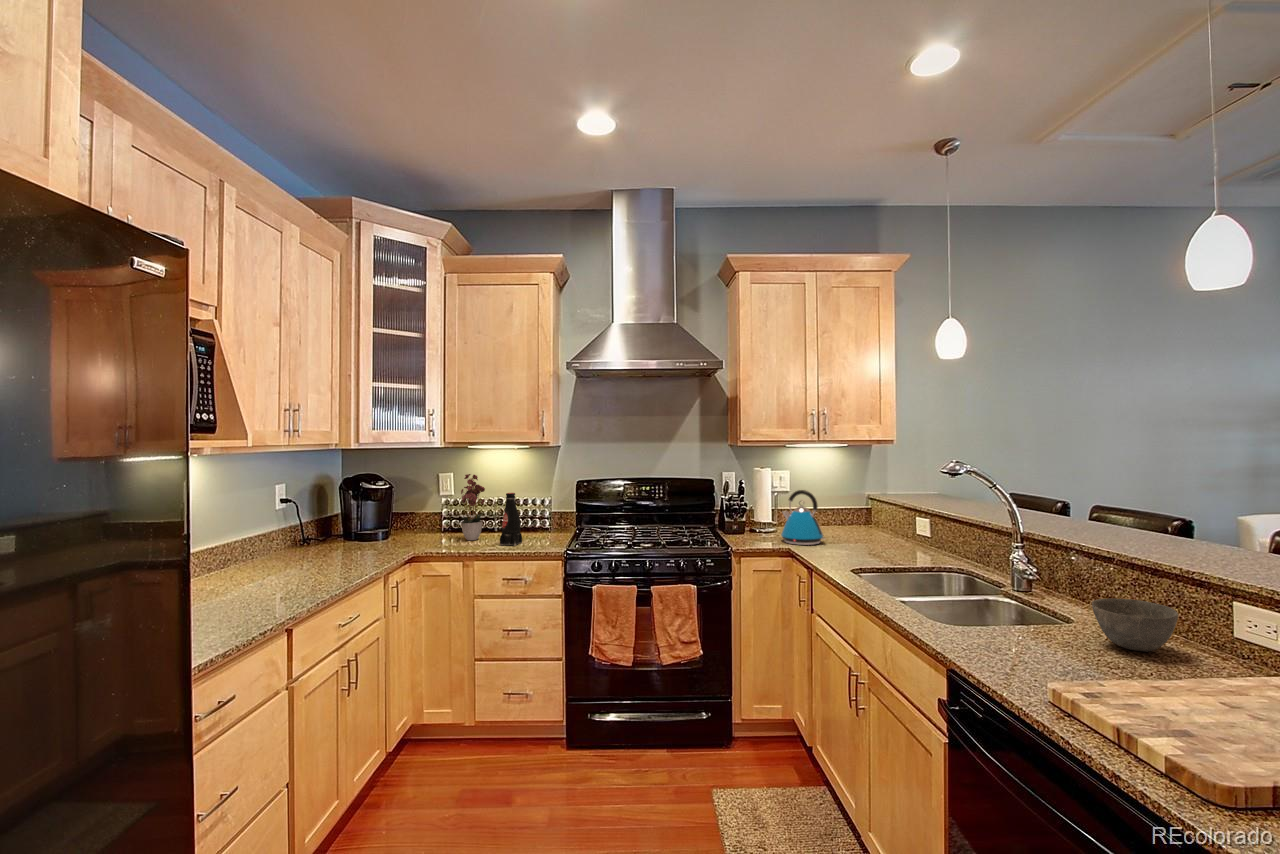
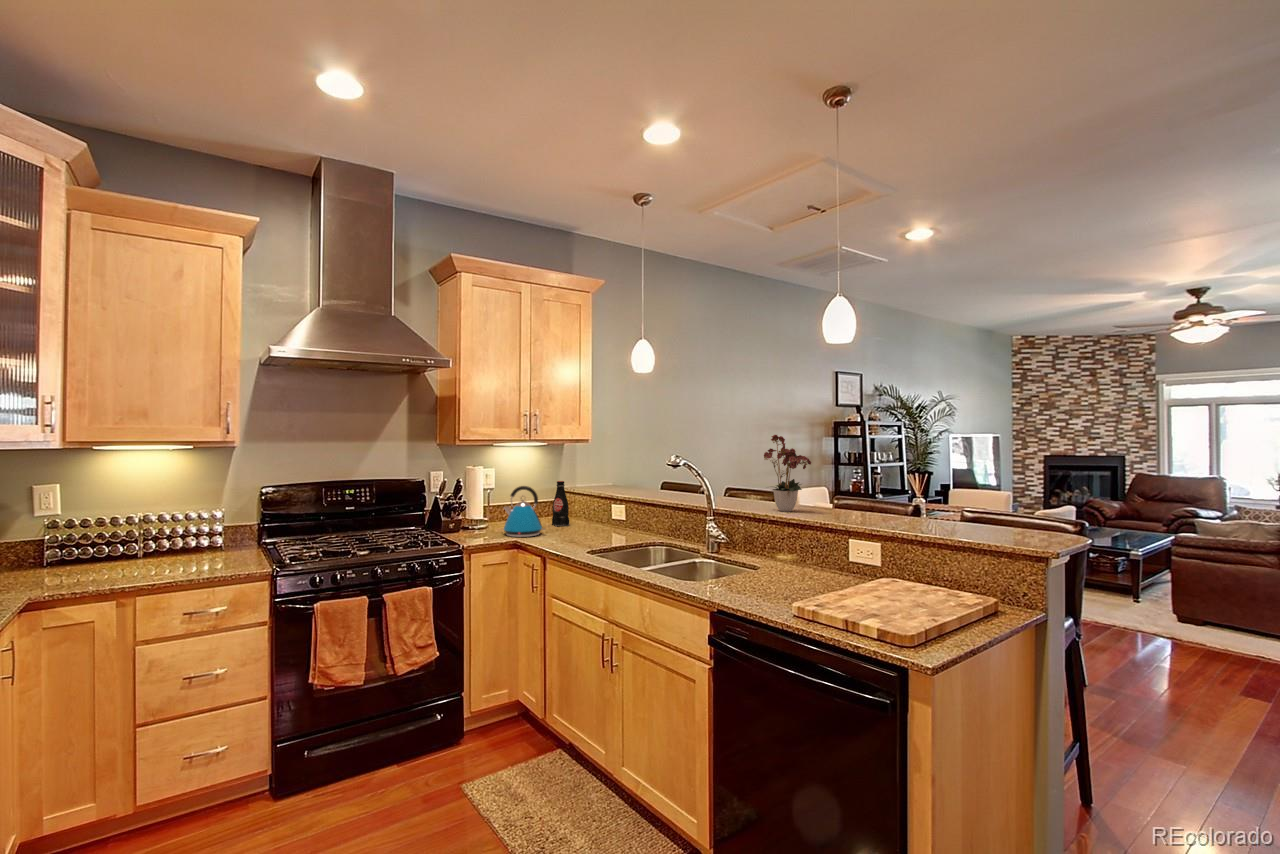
flower arrangement: present [461,474,485,540] -> present [764,435,811,512]
bottle: present [500,493,522,546] -> present [552,481,569,527]
bowl: present [1092,598,1178,652] -> none [783,547,829,580]

